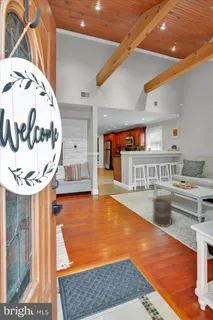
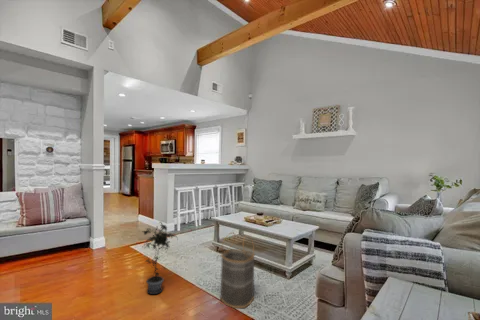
potted plant: none [115,181,132,215] -> present [144,223,175,294]

